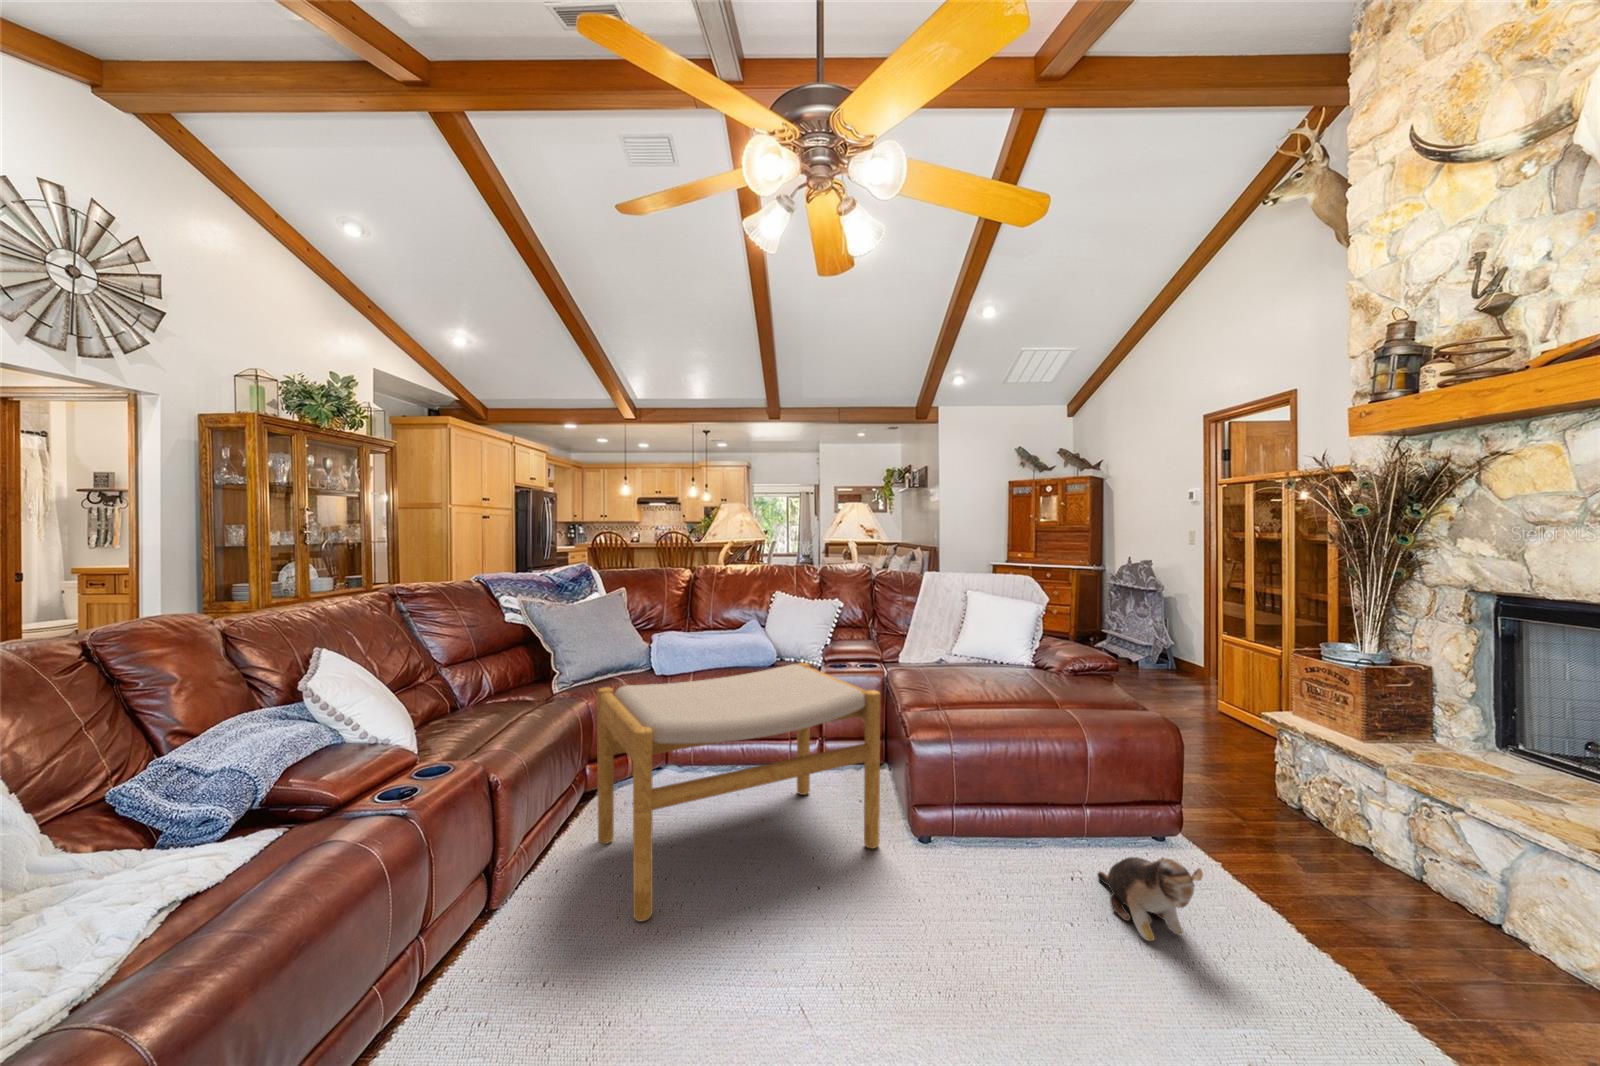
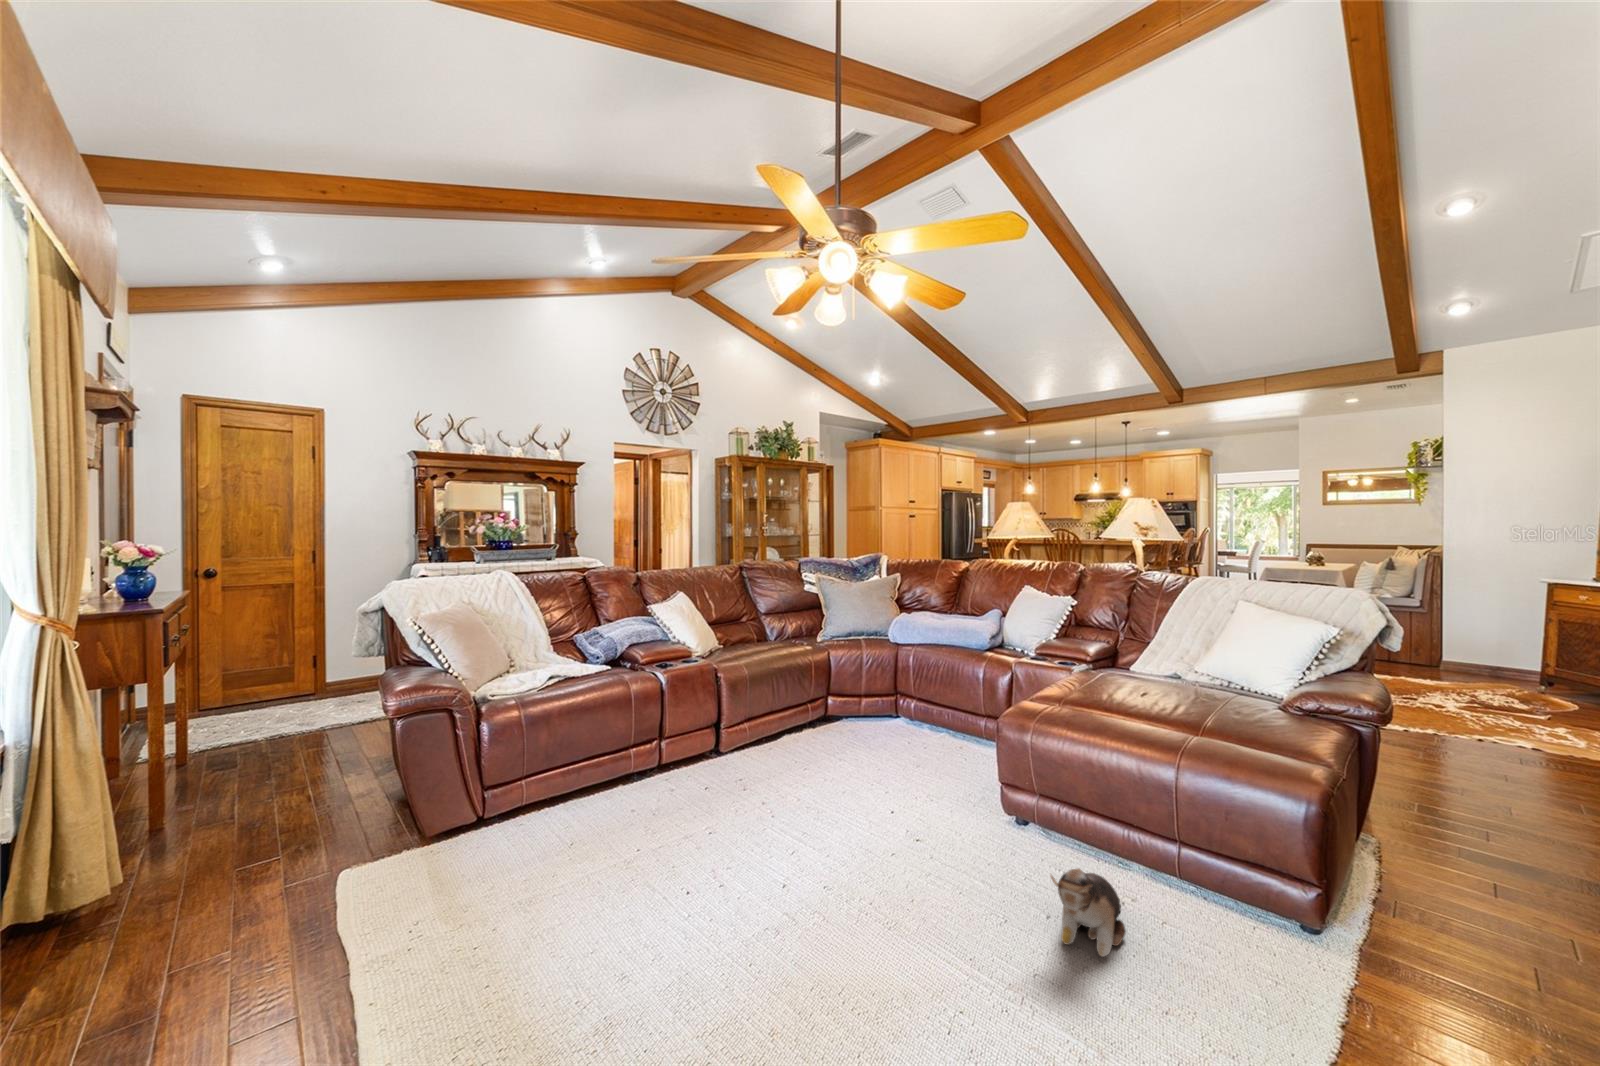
footstool: present [597,663,880,921] -> none [764,638,967,806]

